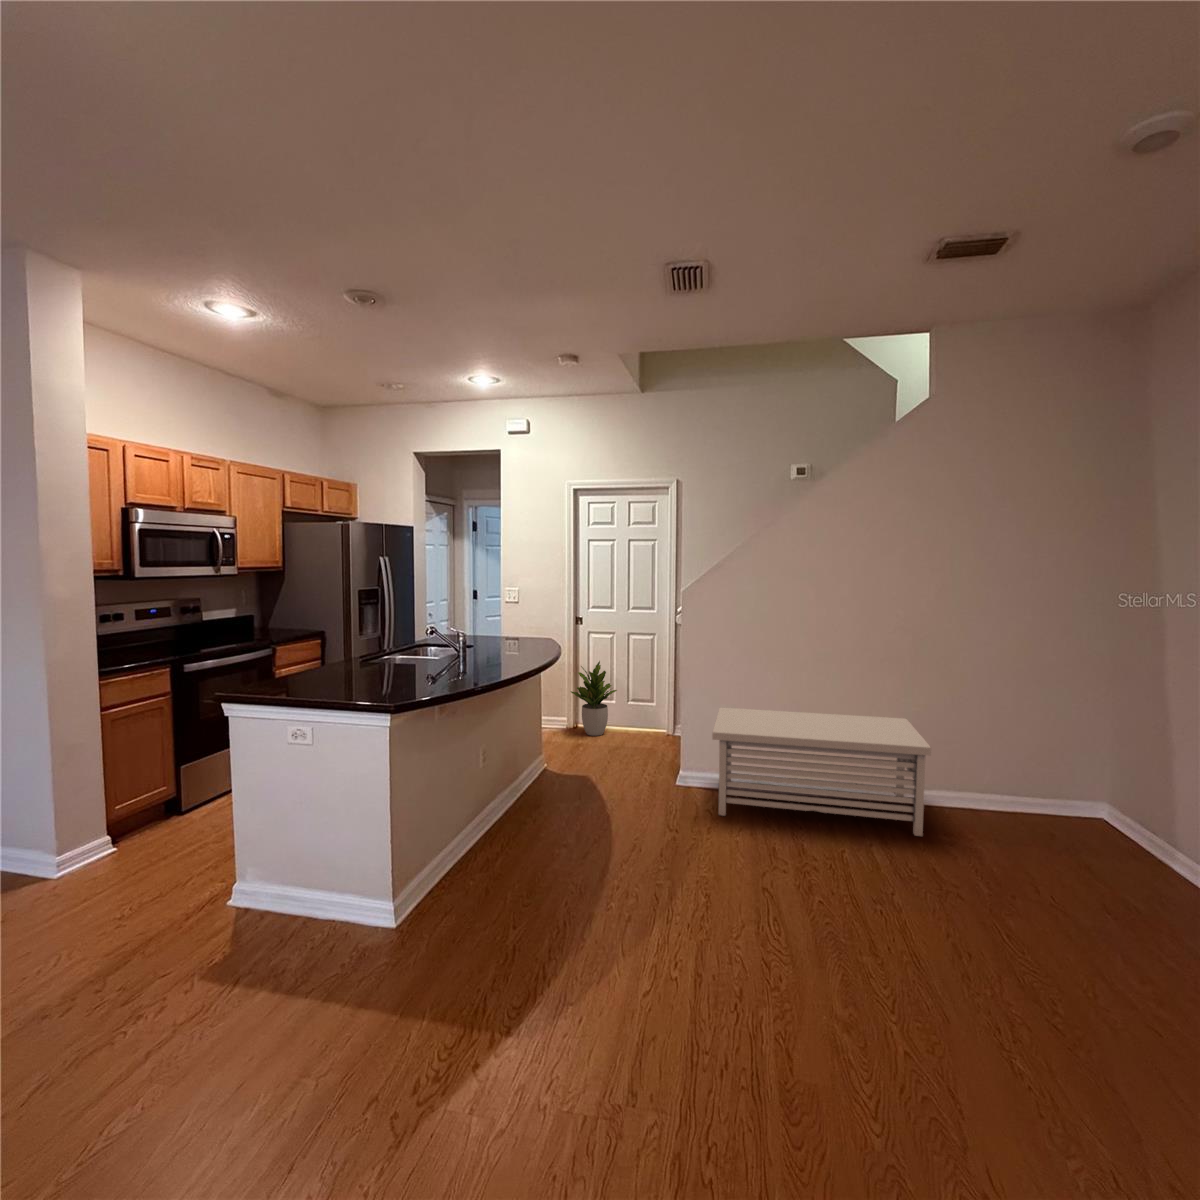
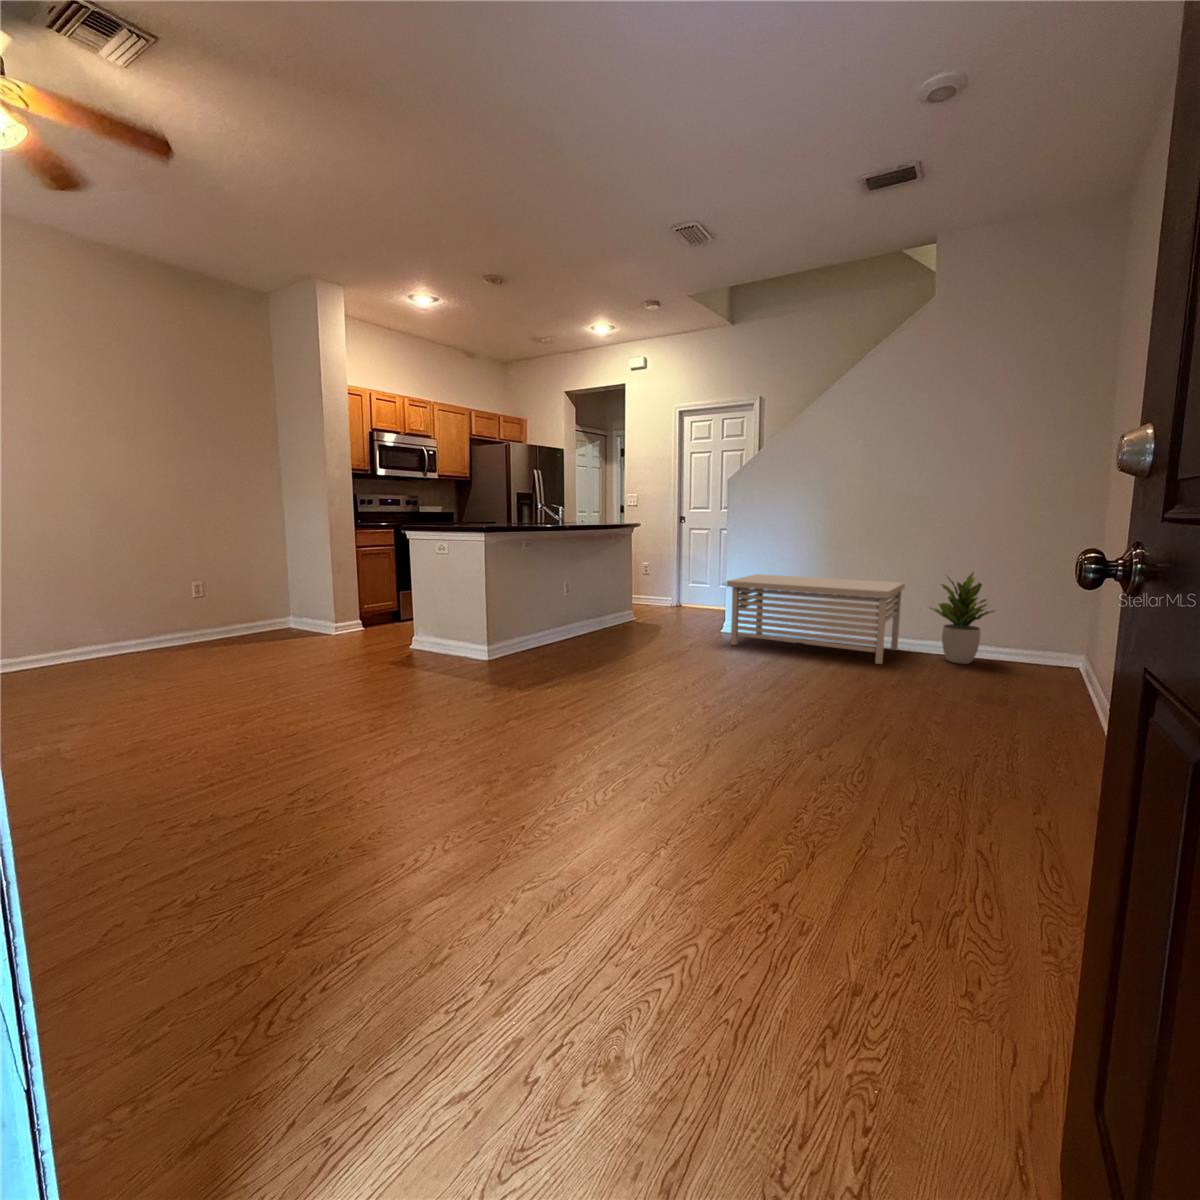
potted plant: present [571,661,617,736] -> present [930,572,995,664]

